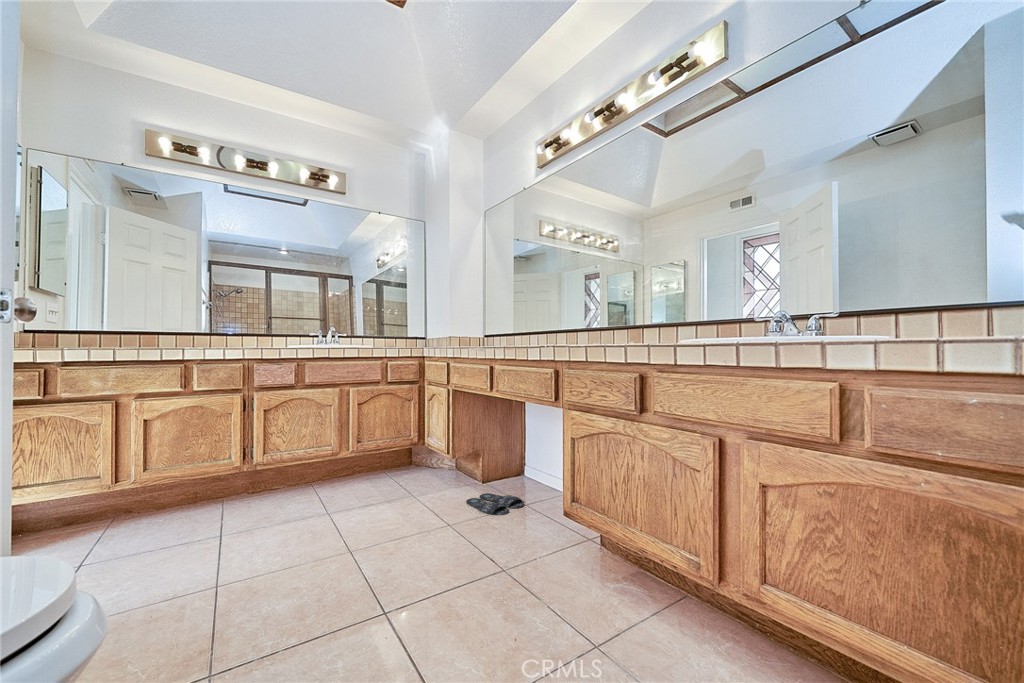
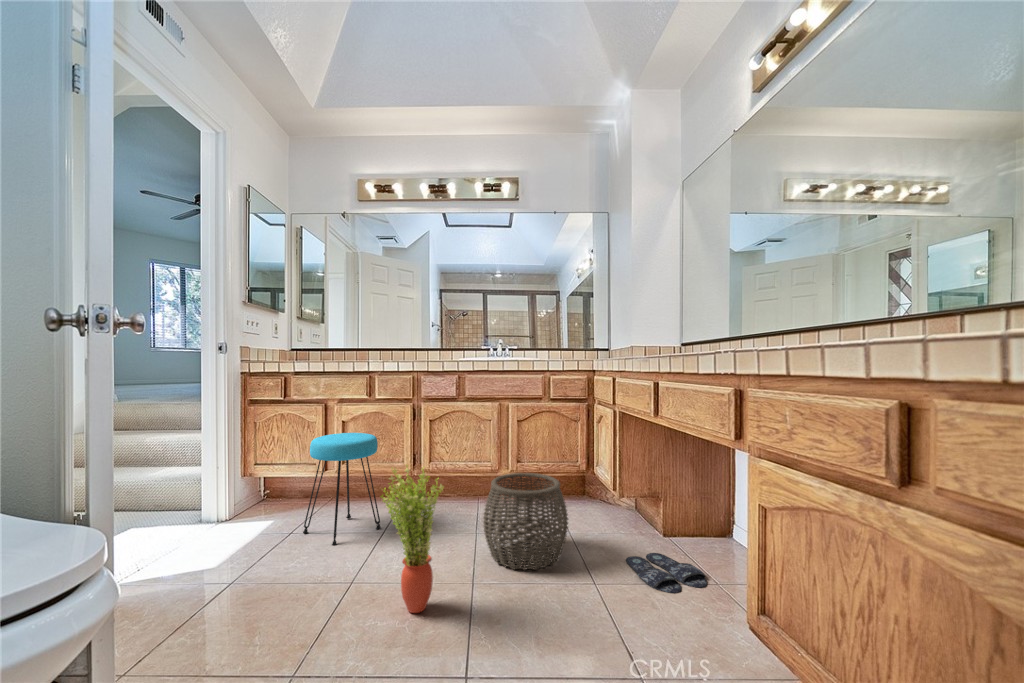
stool: none [123,429,223,547] -> present [303,433,381,545]
potted plant: none [278,446,338,573] -> present [381,465,443,613]
woven basket: none [348,446,423,526] -> present [483,473,568,570]

